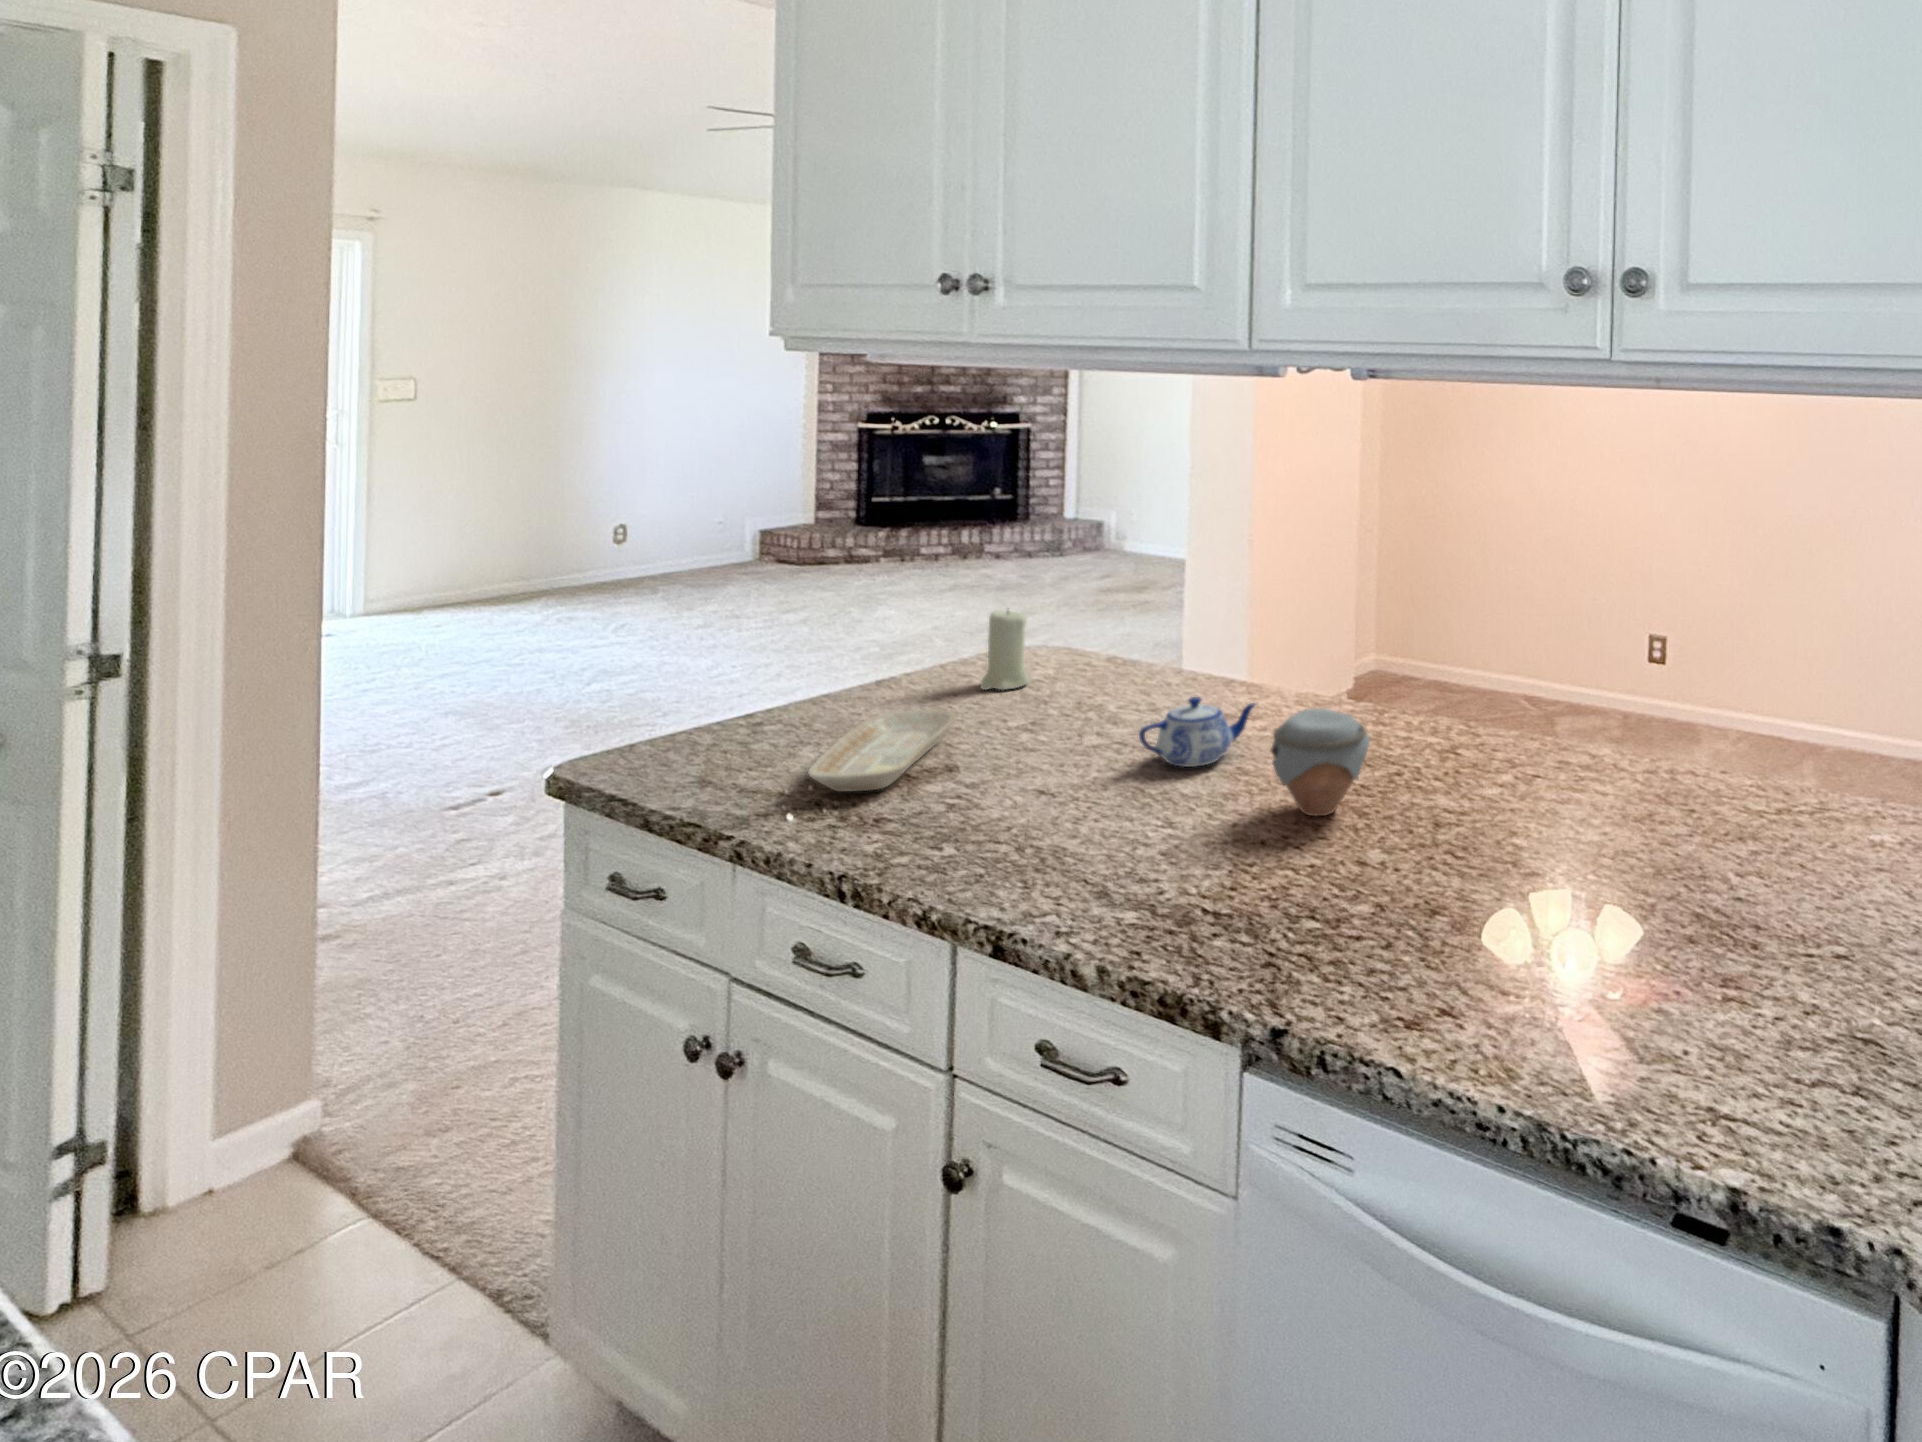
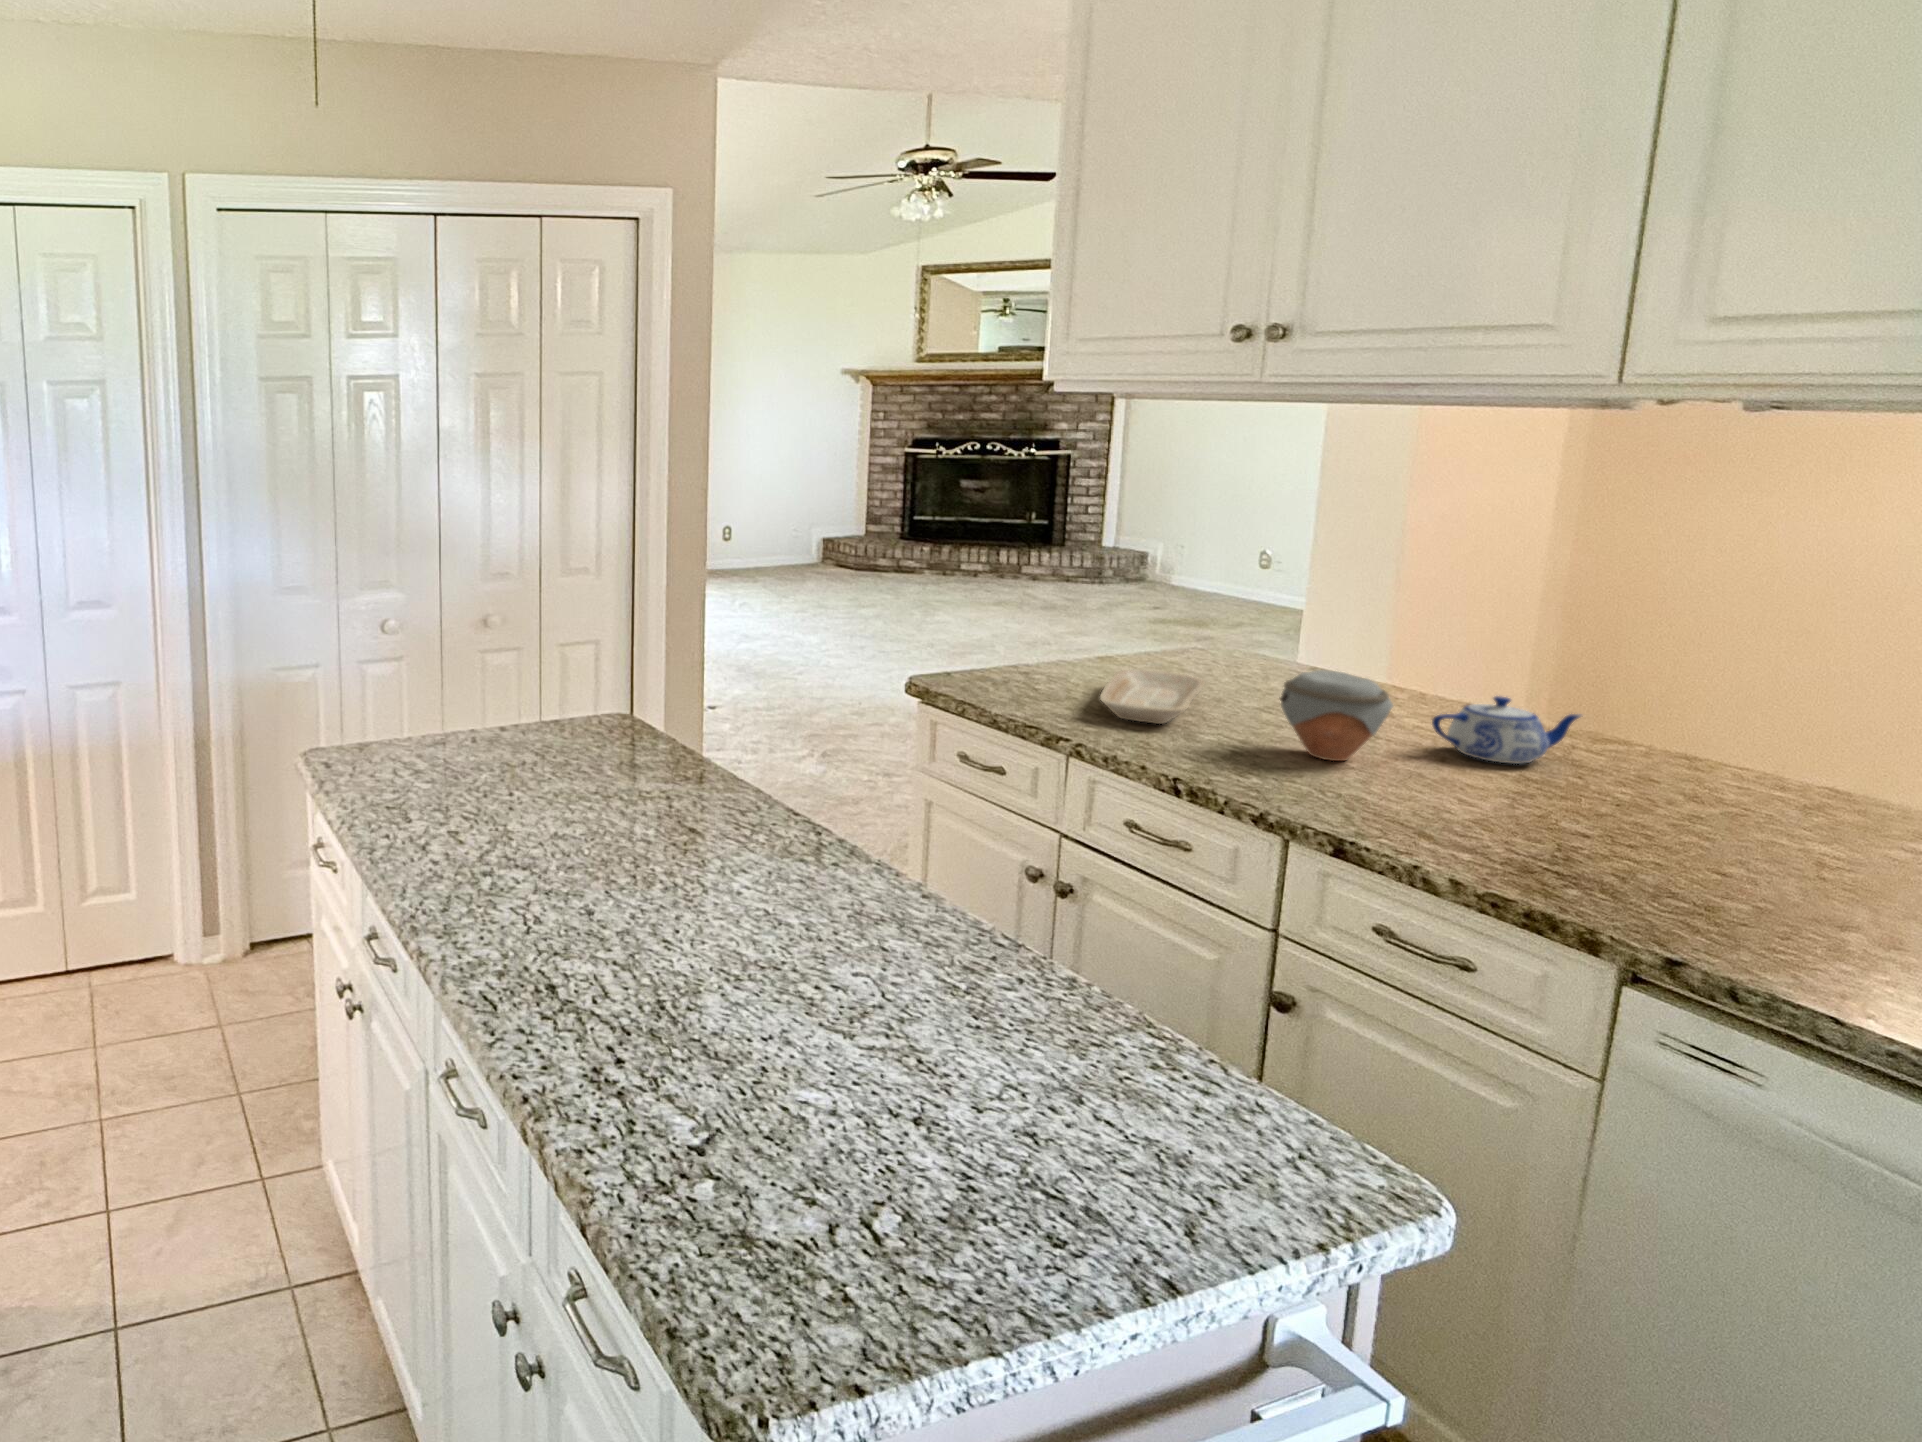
candle: present [981,610,1029,690] -> none [1195,597,1247,671]
jar: present [1271,708,1370,816] -> present [1280,670,1393,761]

